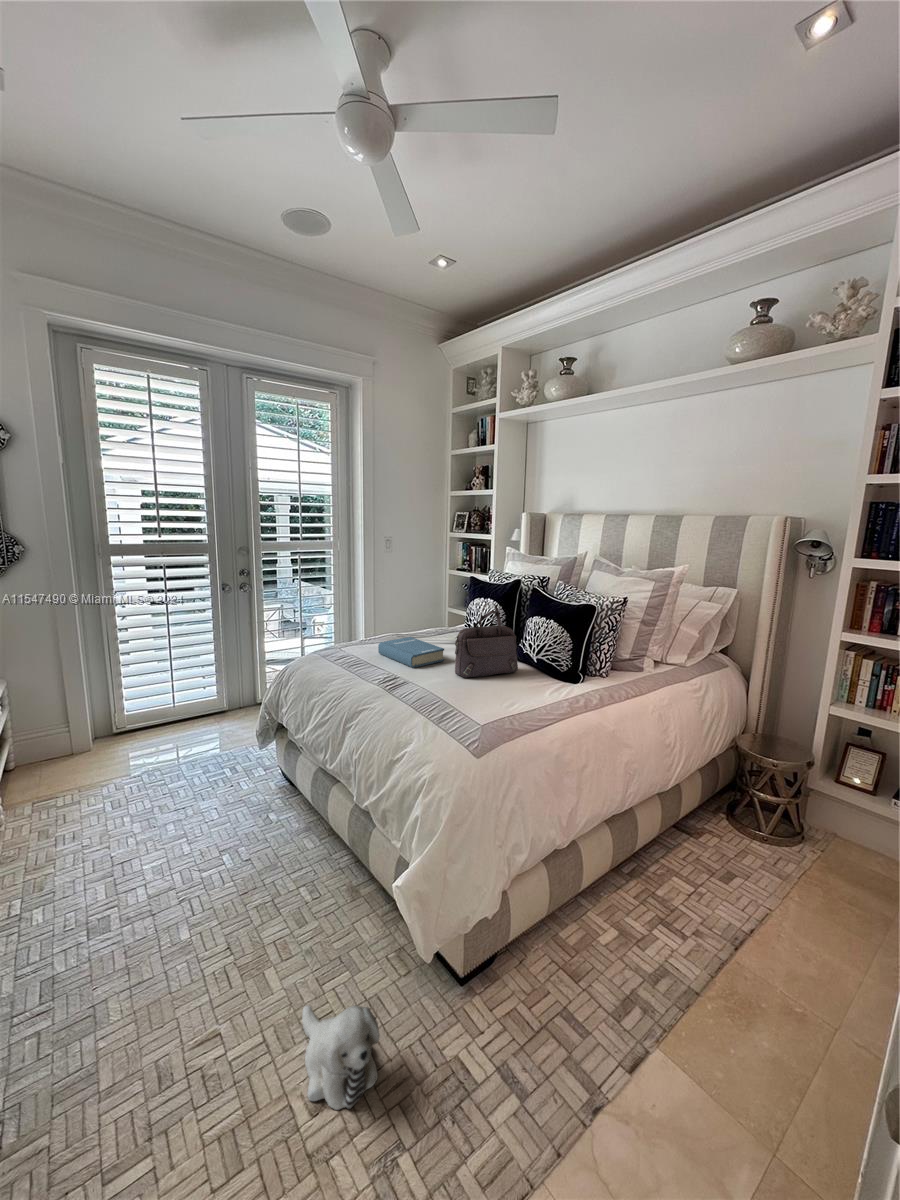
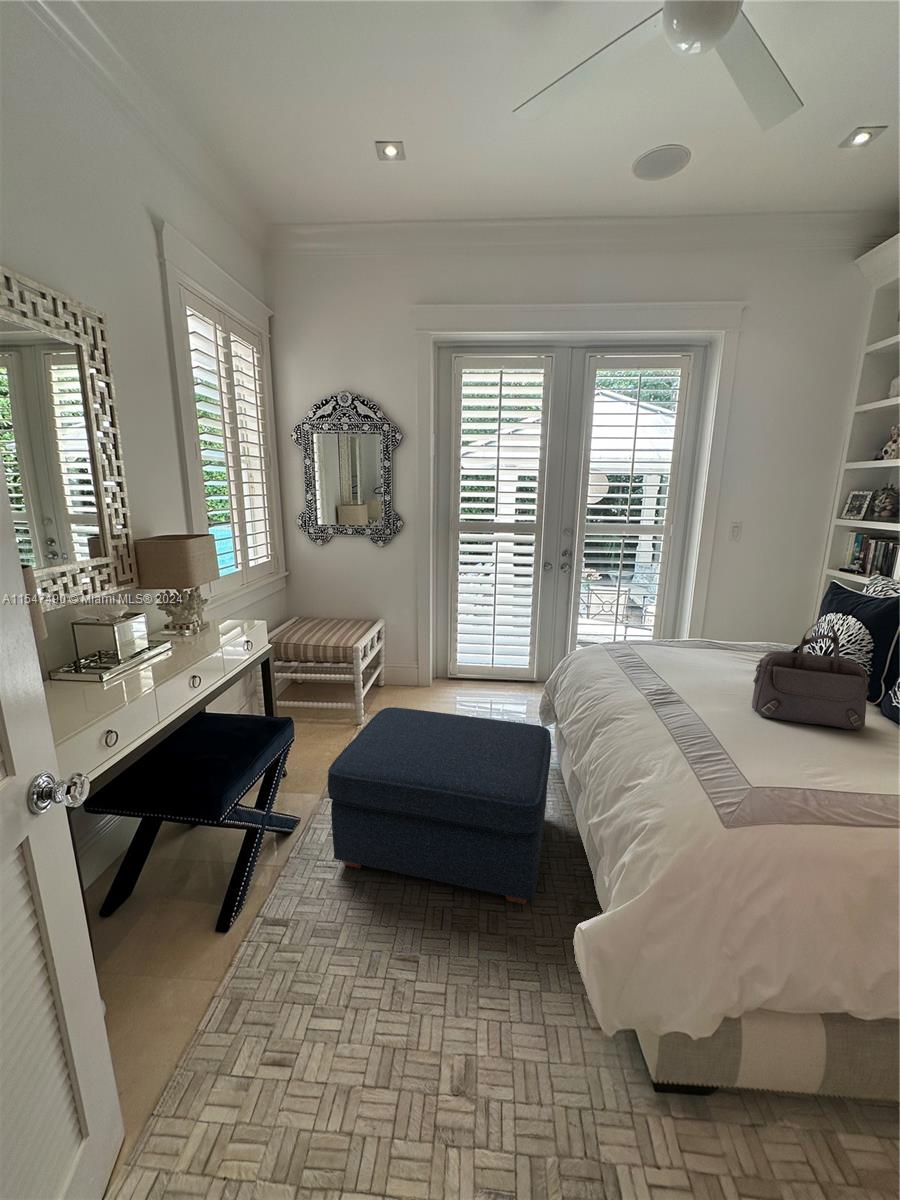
hardback book: present [378,637,444,668] -> none [664,647,750,687]
ottoman: none [27,743,318,1002] -> present [328,707,551,904]
plush toy: present [302,1005,380,1110] -> none [455,988,535,1120]

